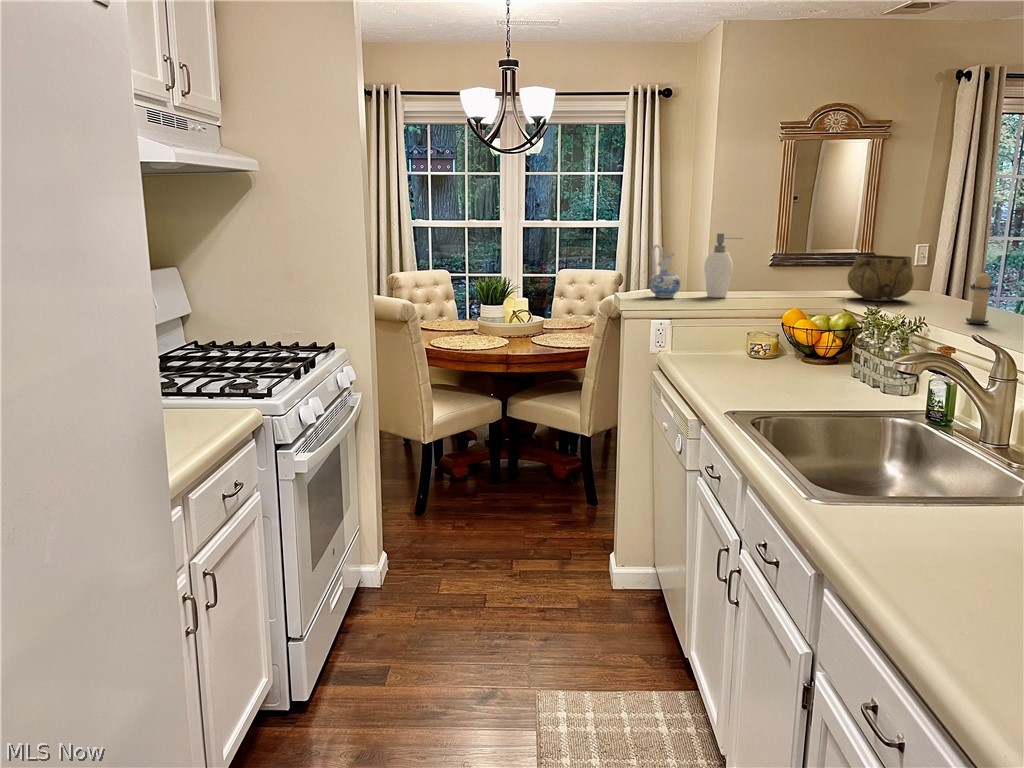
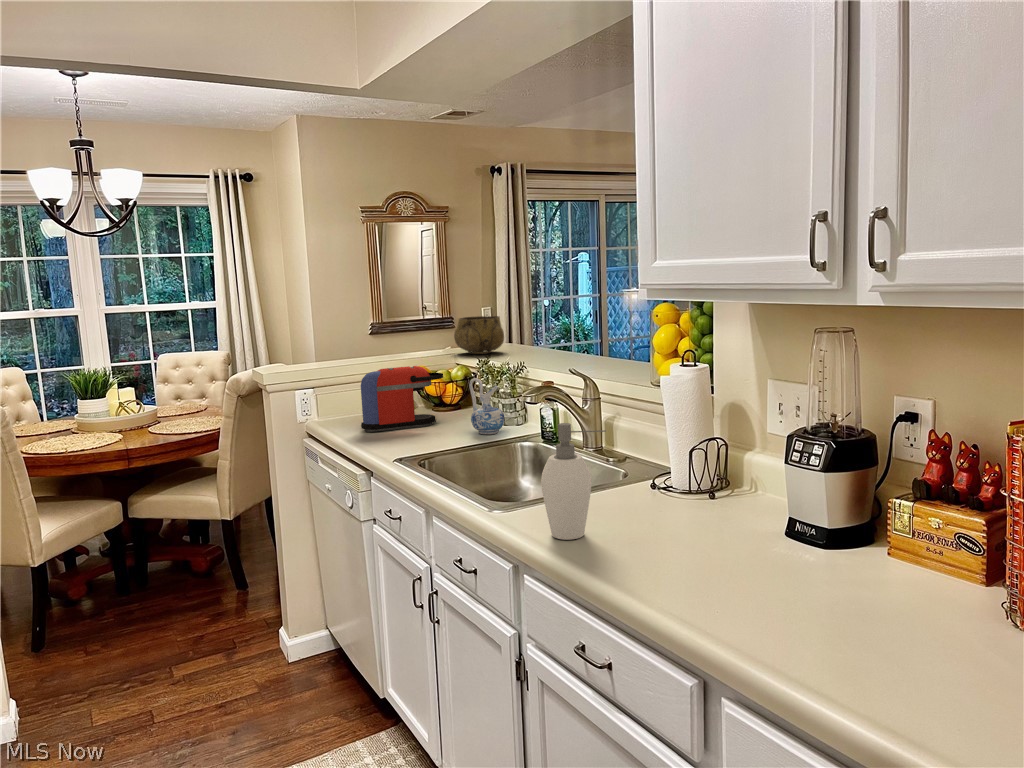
soap dispenser: present [704,233,743,298] -> present [541,423,606,540]
ceramic pitcher: present [649,245,680,298] -> present [469,378,504,434]
candle: present [966,270,994,324] -> none [547,321,568,364]
coffee maker: none [710,306,816,378] -> present [361,366,443,432]

